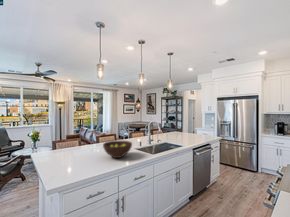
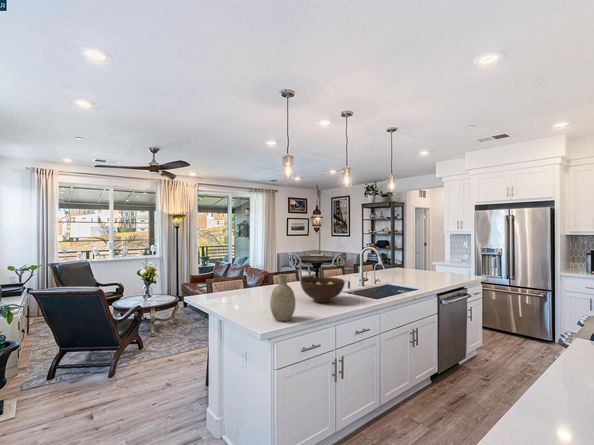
decorative vase: none [67,142,86,177] -> present [270,274,295,321]

